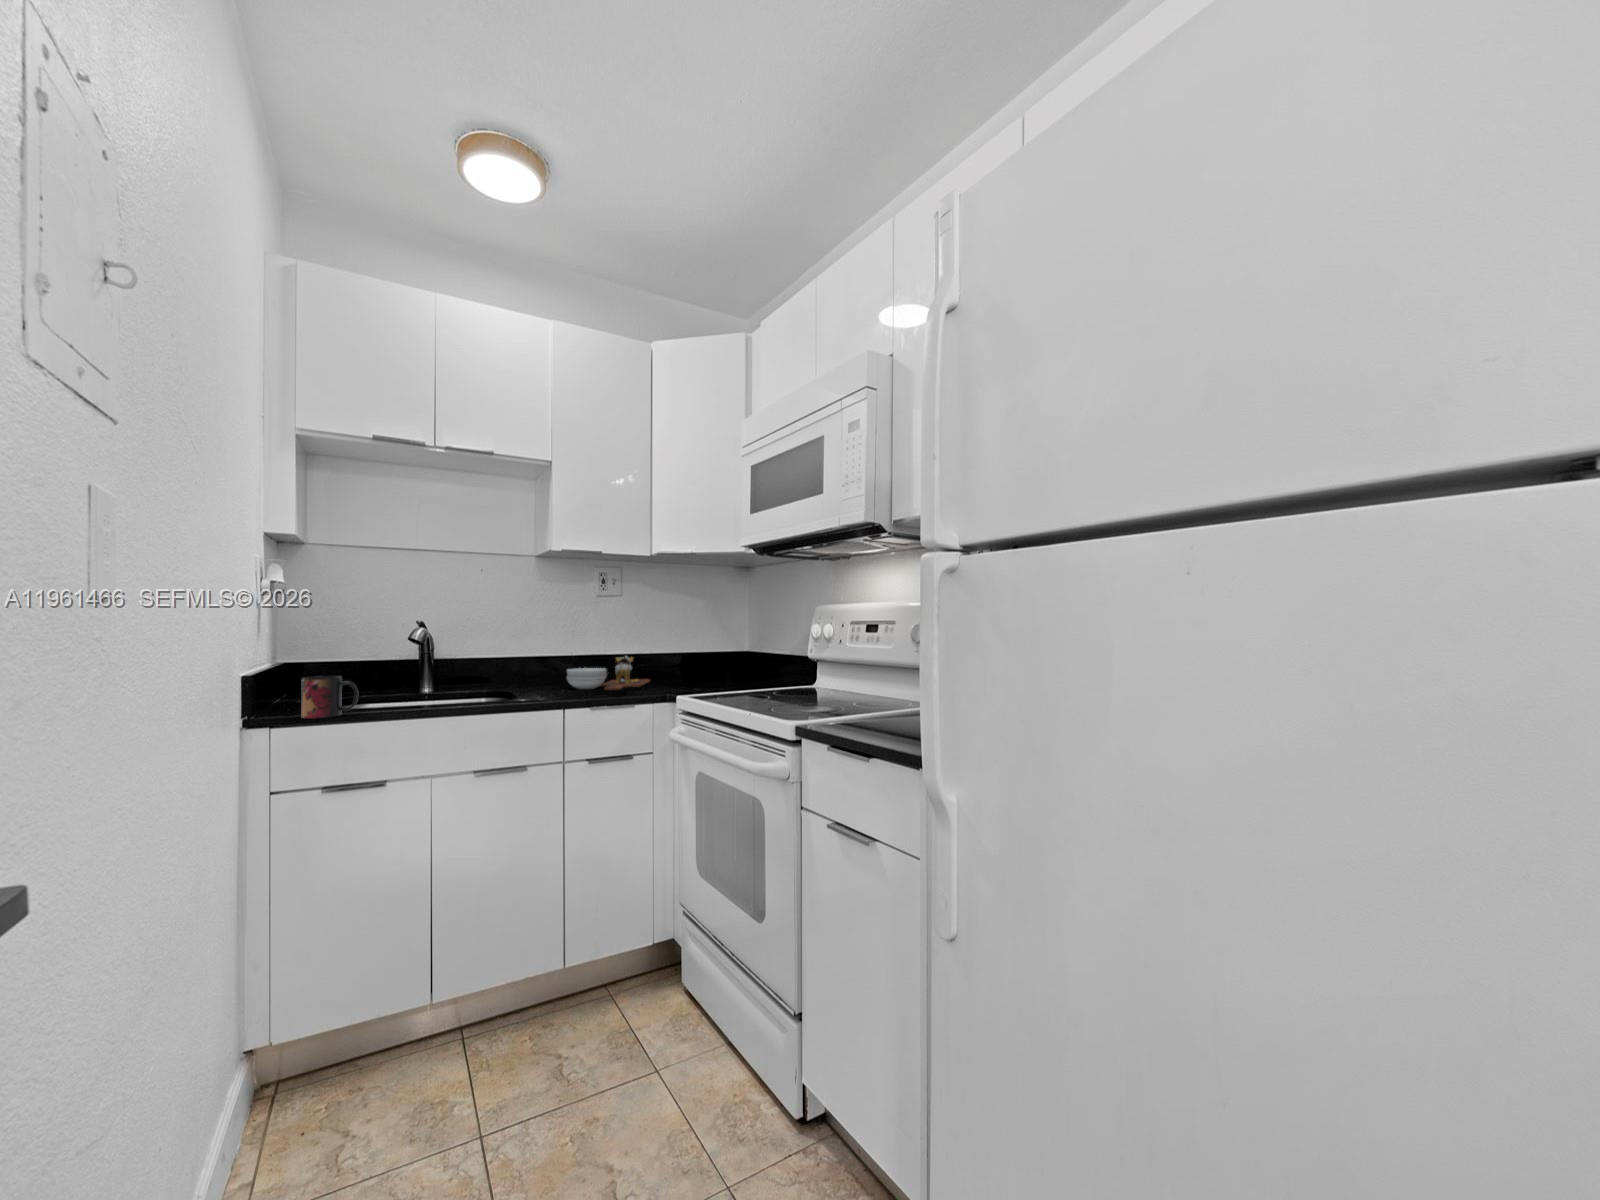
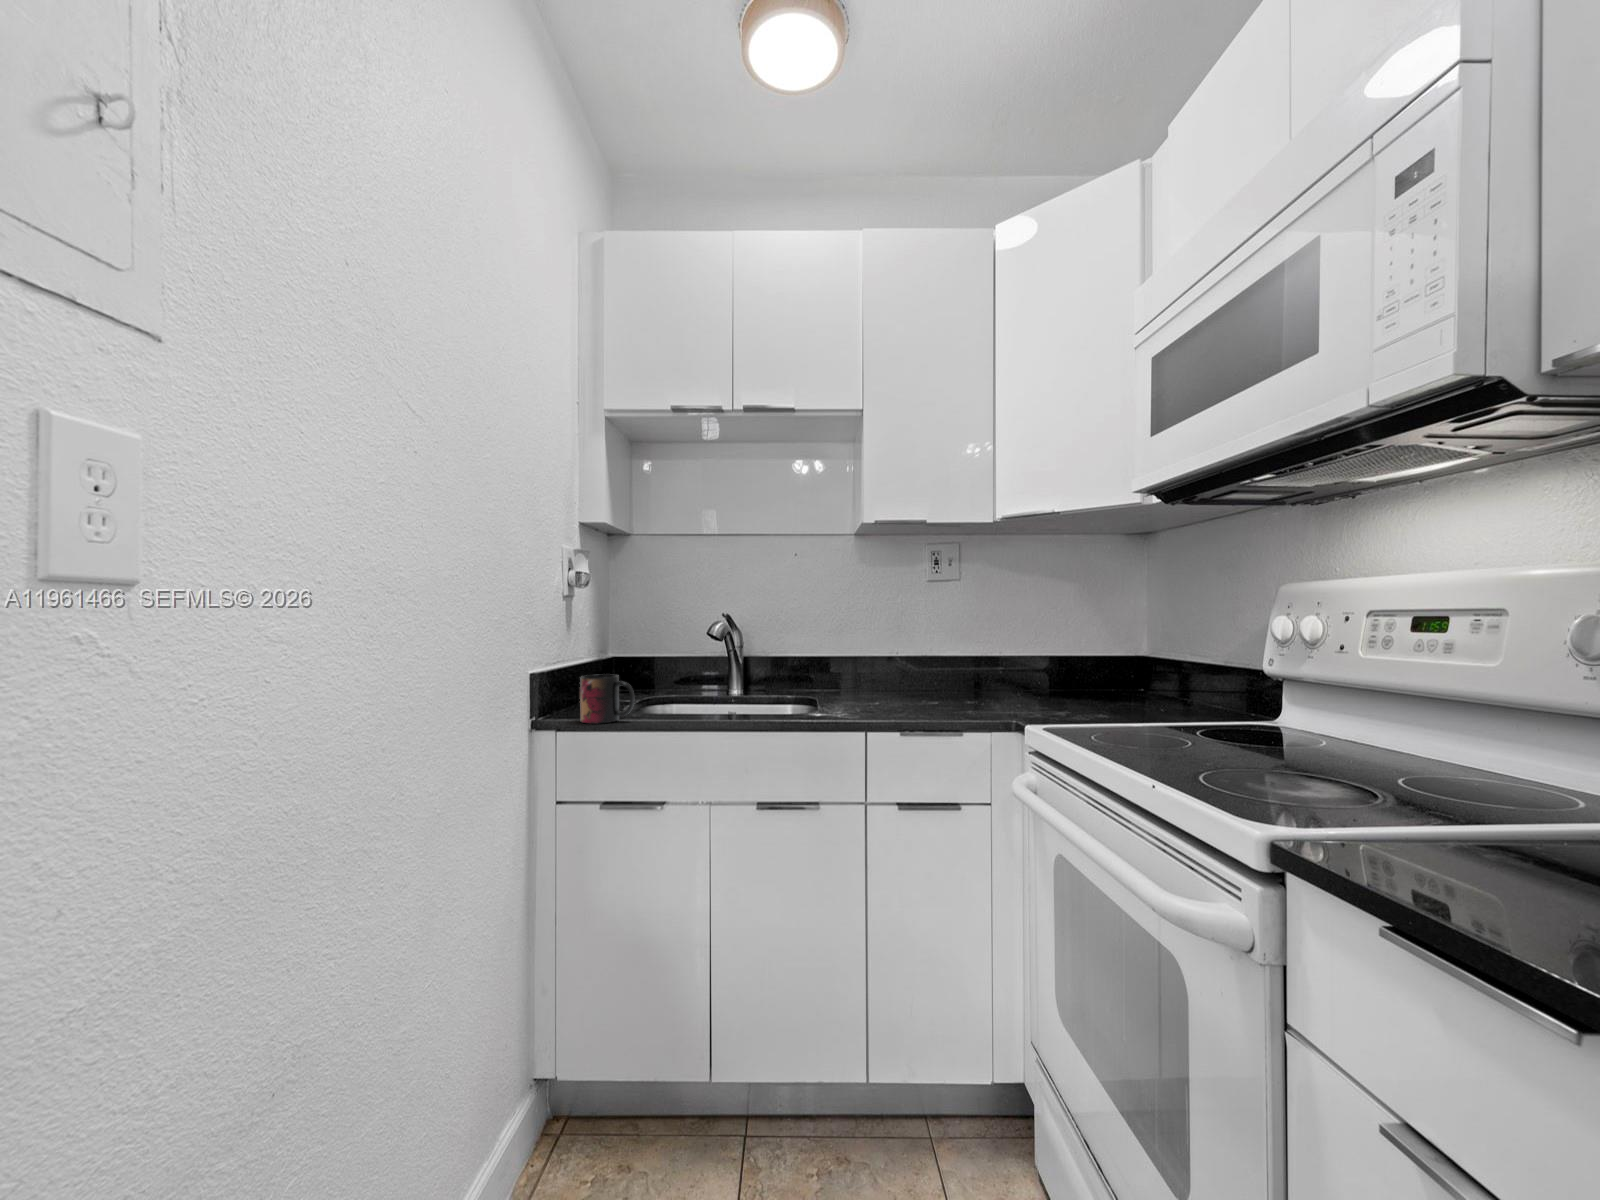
cutting board: present [567,656,650,690] -> none [889,654,1000,705]

